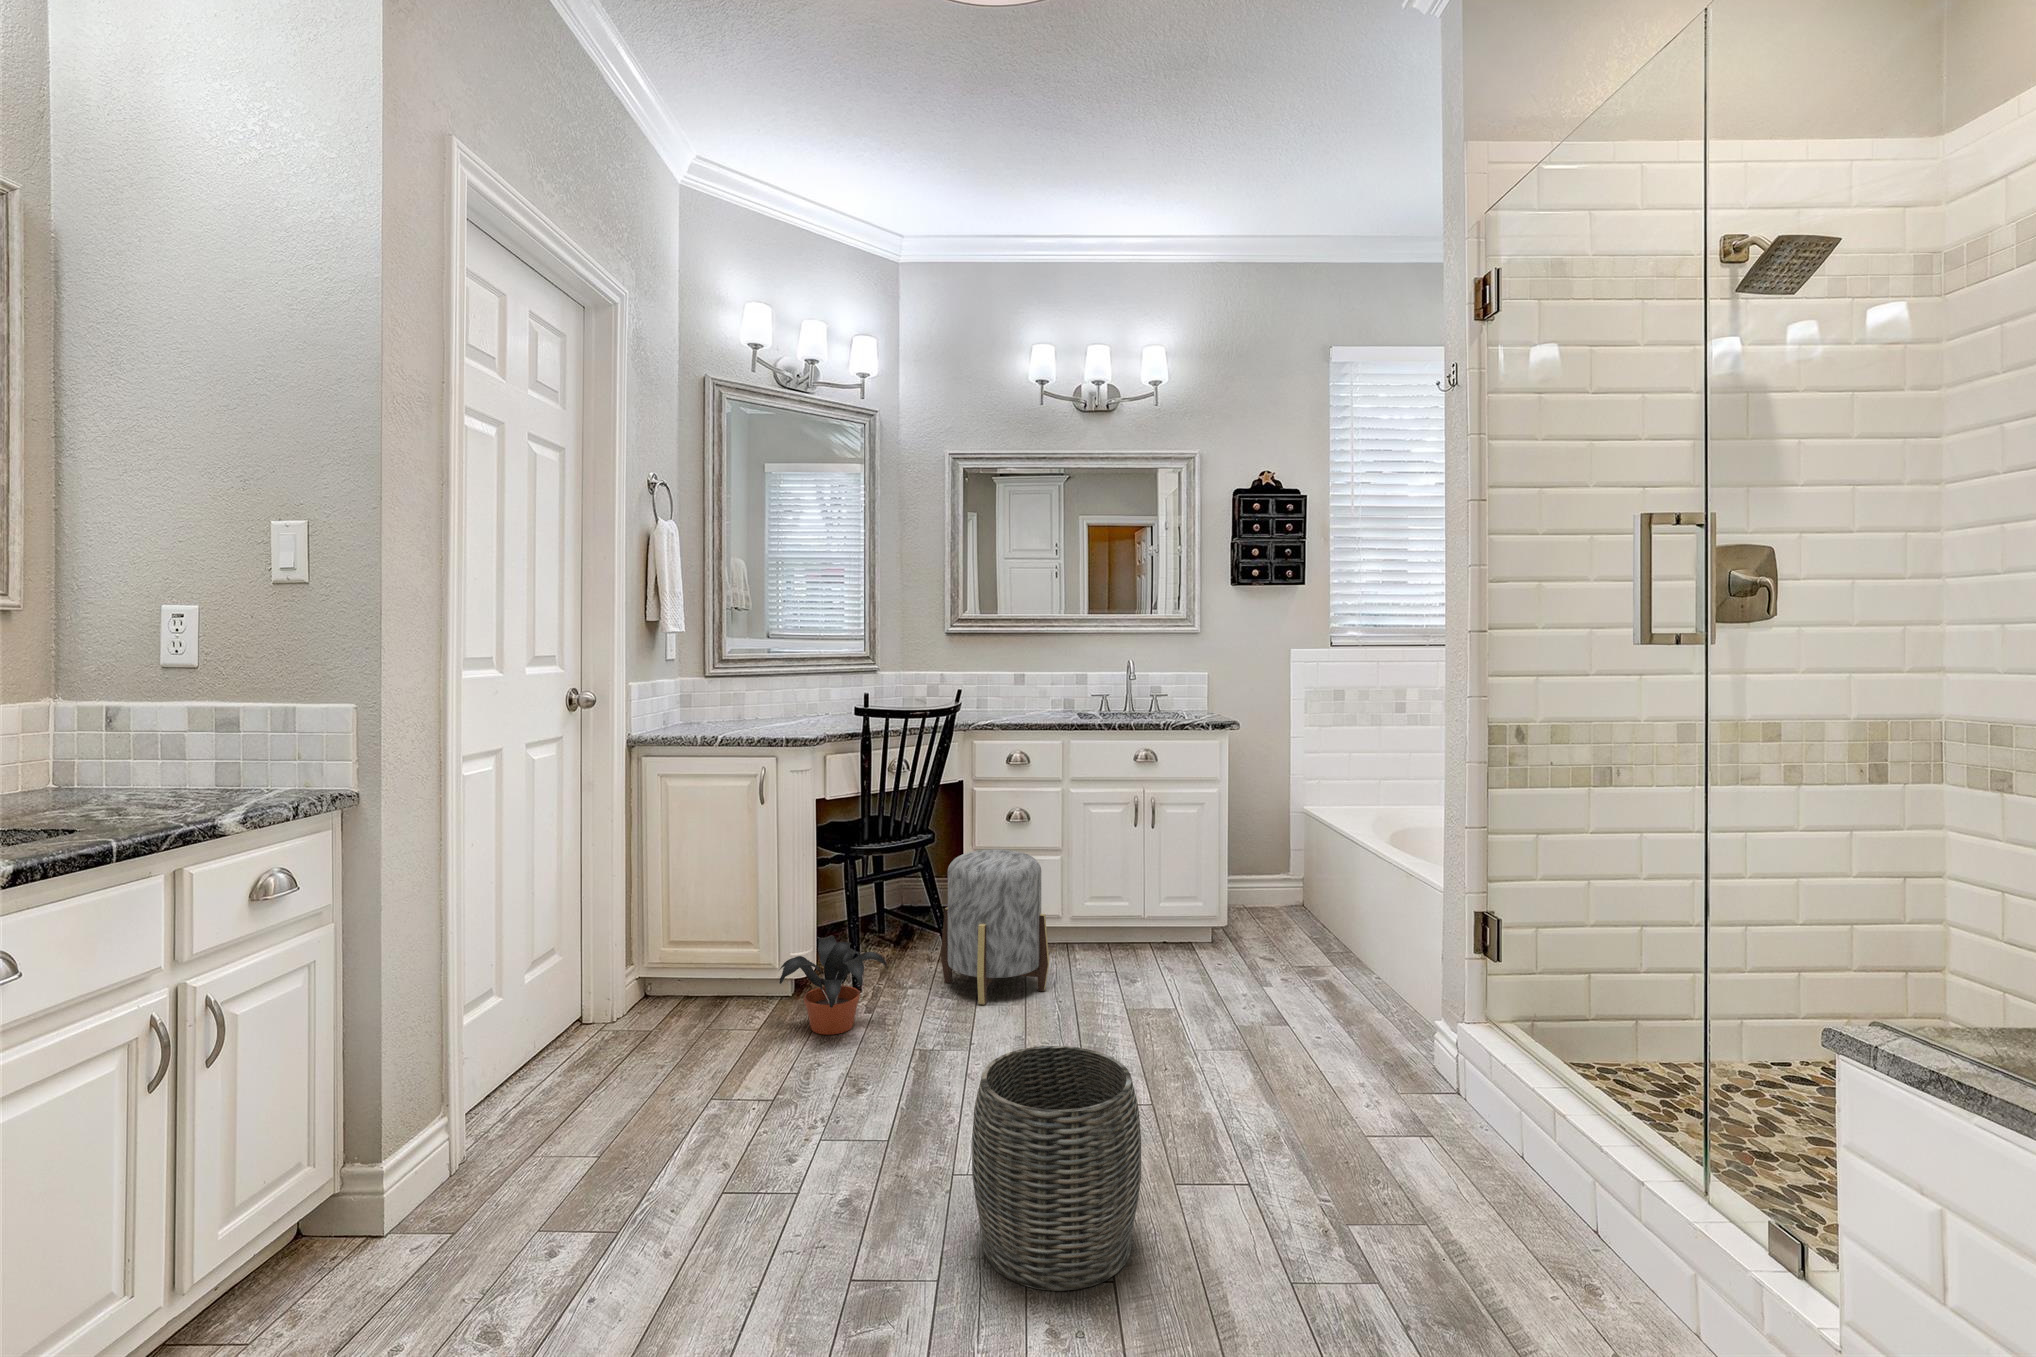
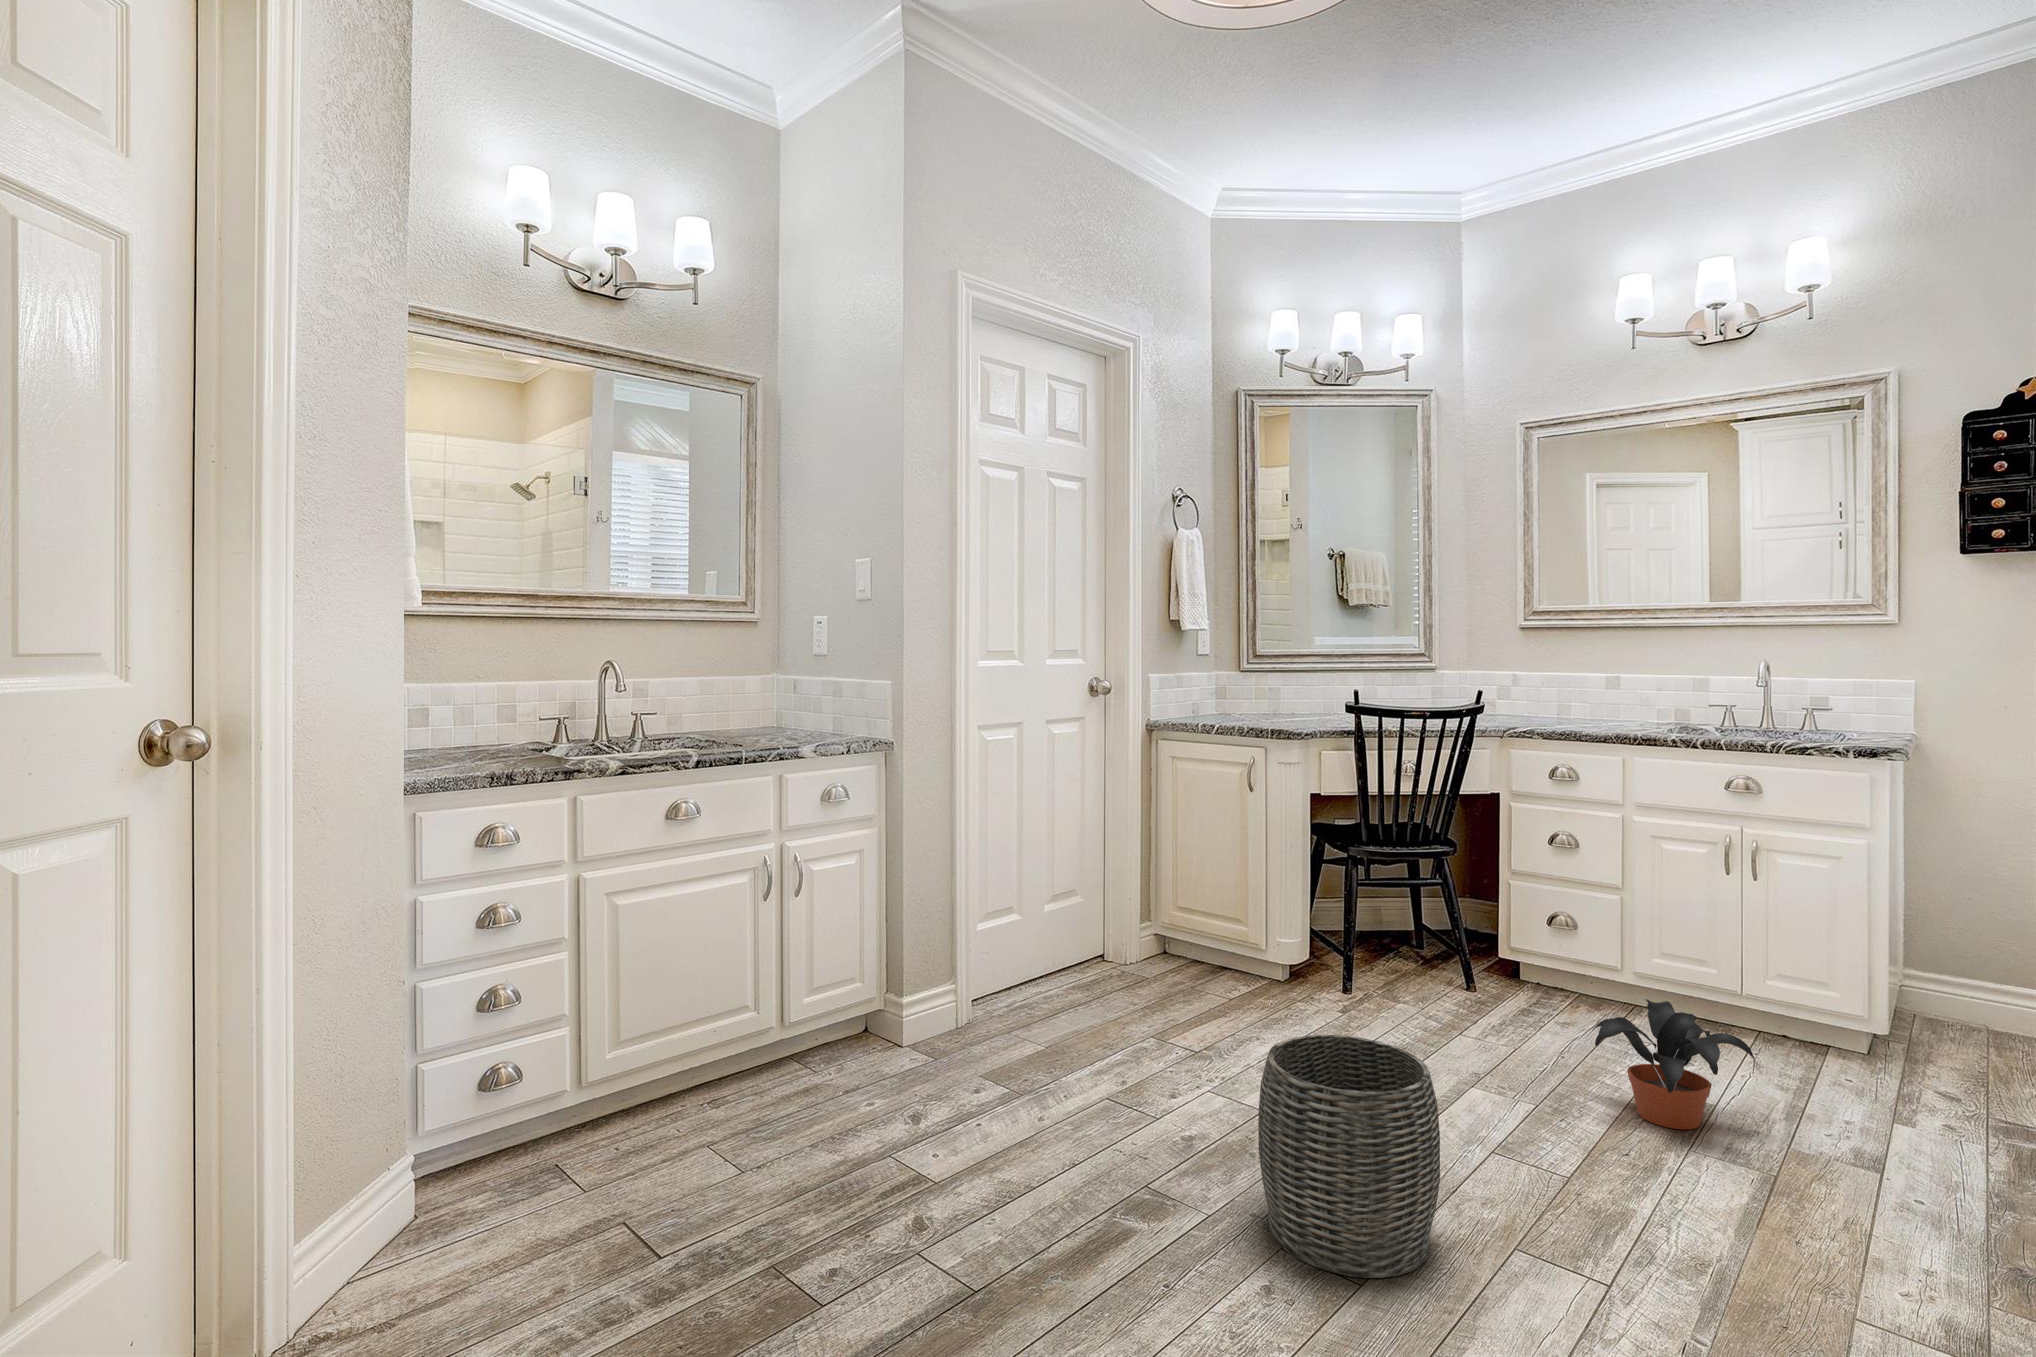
stool: present [941,849,1049,1005] -> none [1440,866,1564,1039]
potted plant: present [779,935,887,1035] -> present [1593,999,1755,1129]

